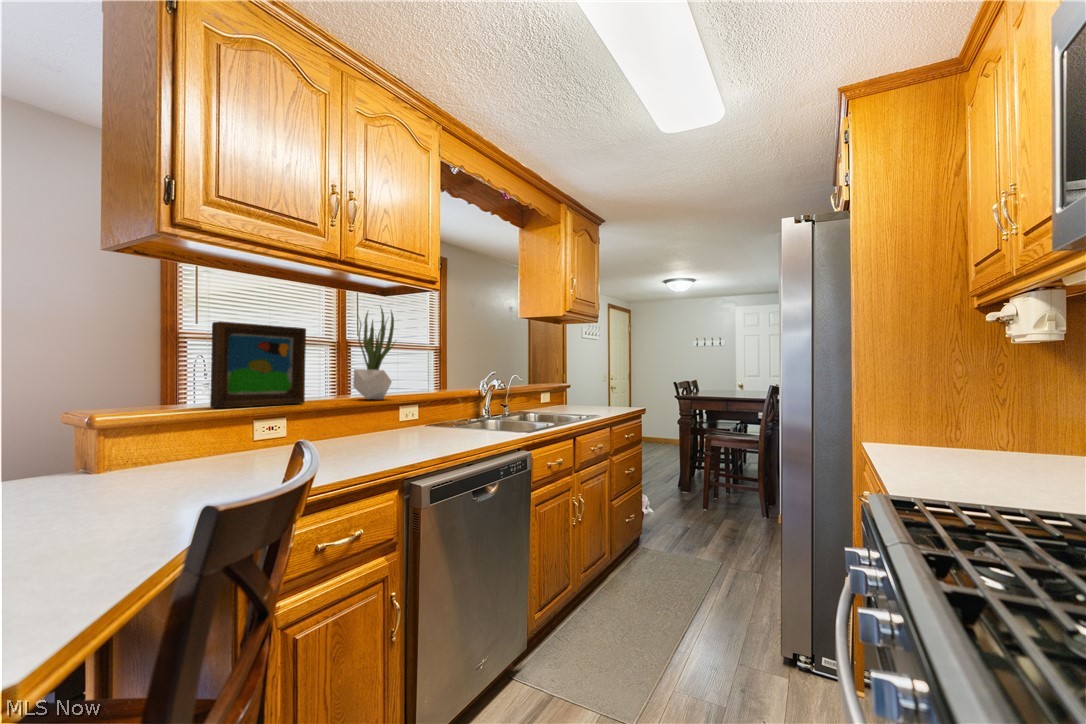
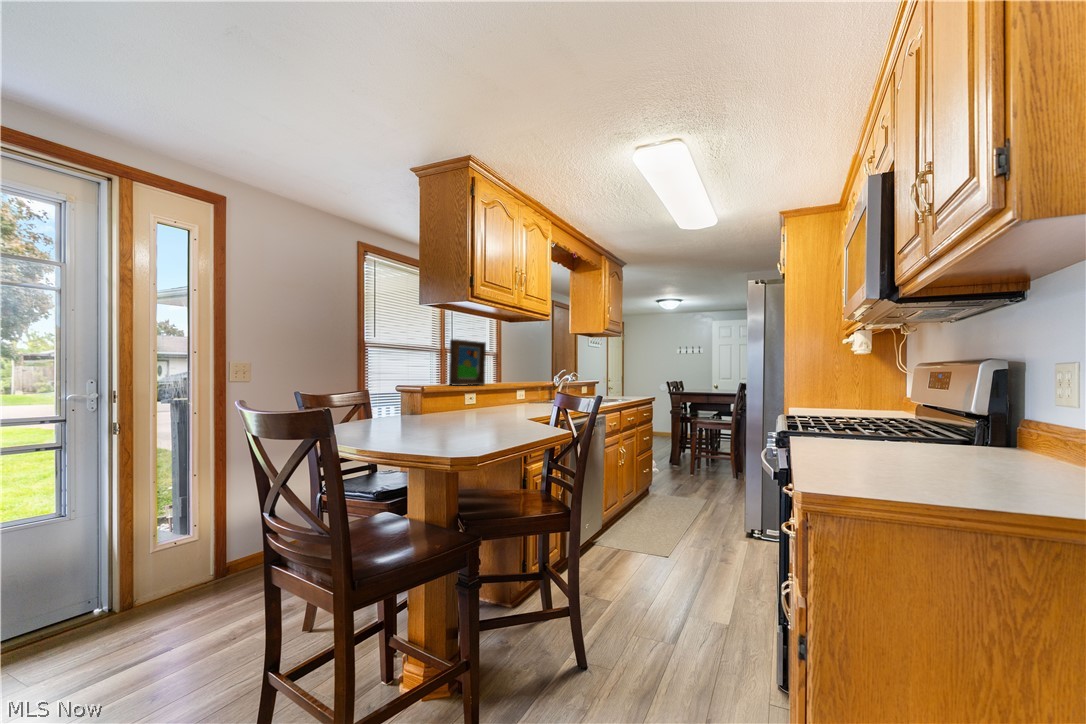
potted plant: present [353,308,394,399] -> none [499,328,523,385]

